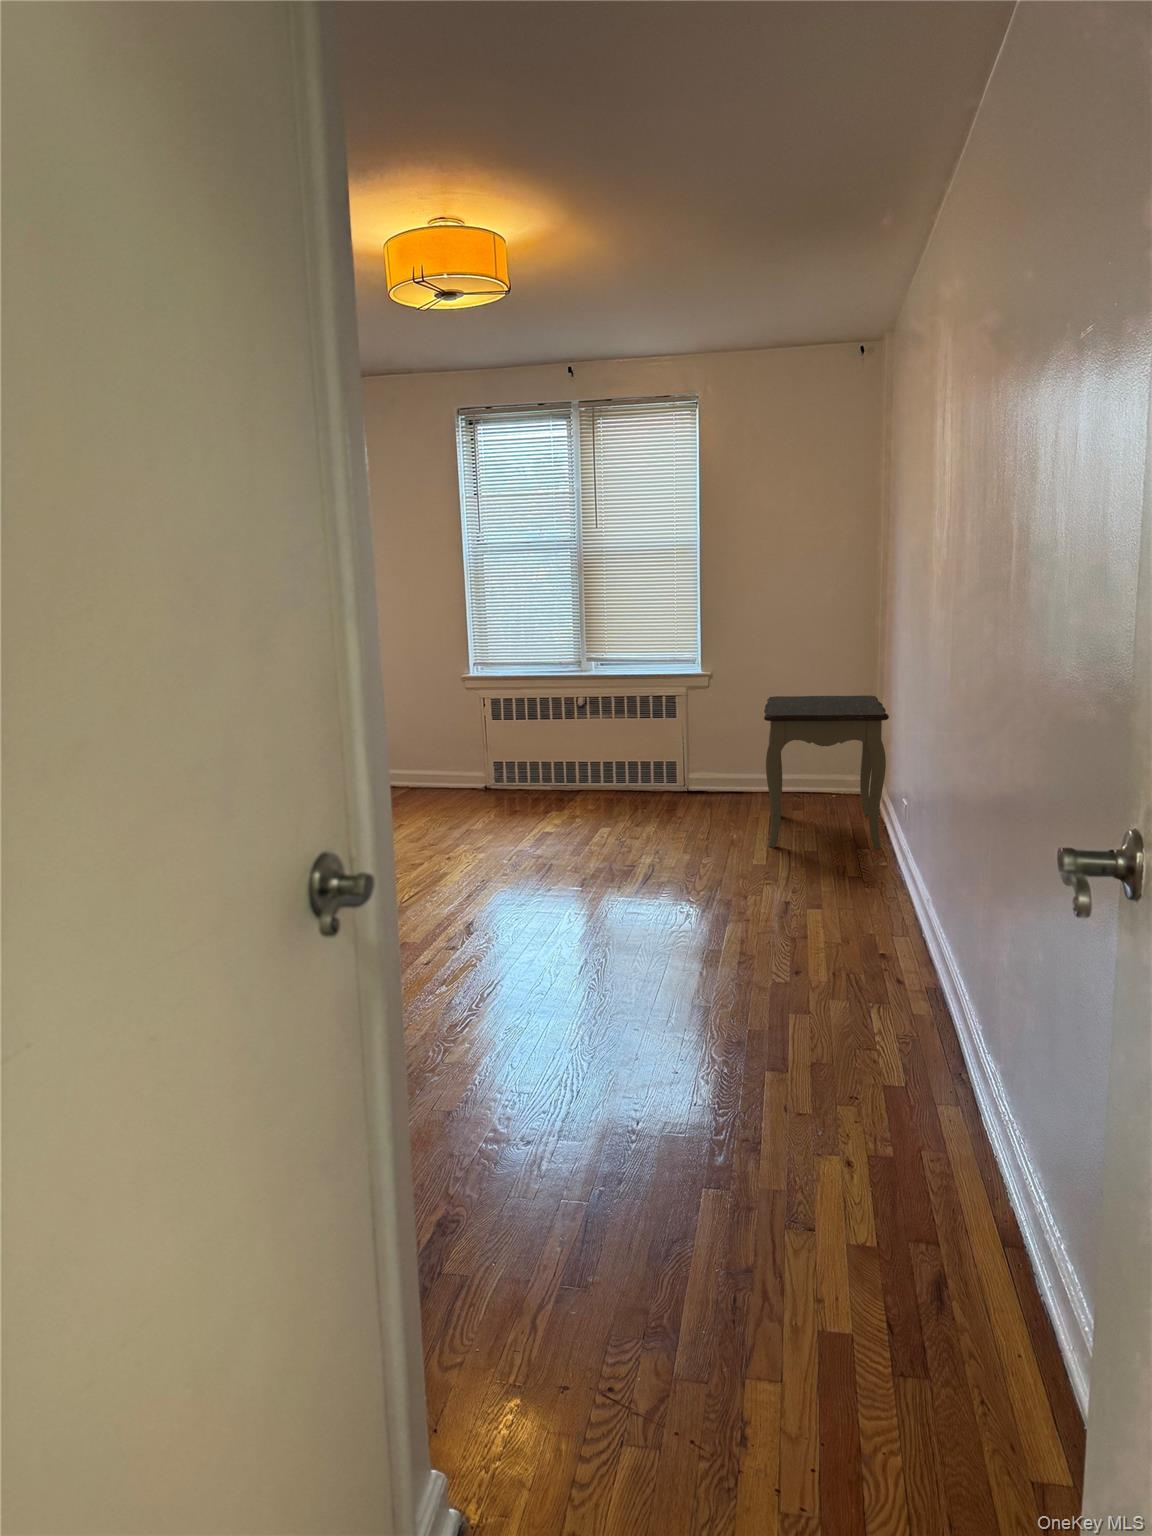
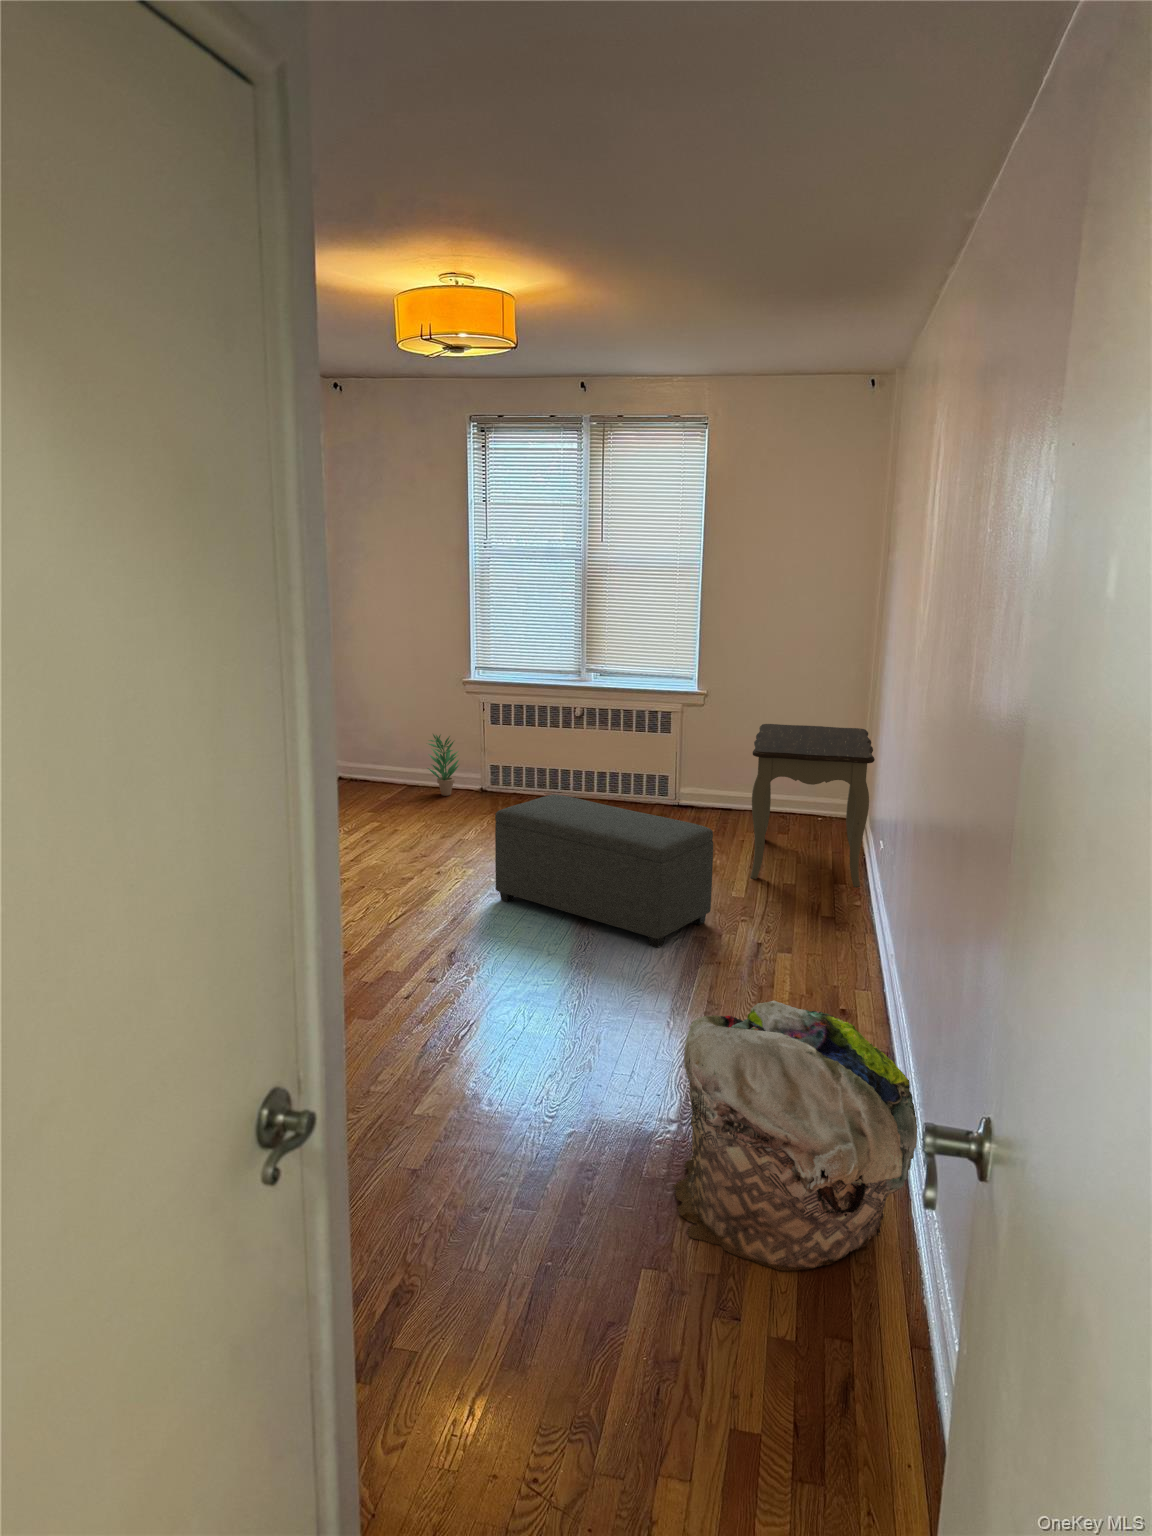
potted plant: none [428,730,464,794] -> present [428,734,459,796]
ottoman: none [506,769,733,909] -> present [495,795,713,948]
laundry basket: none [724,908,988,1184] -> present [673,1001,917,1272]

